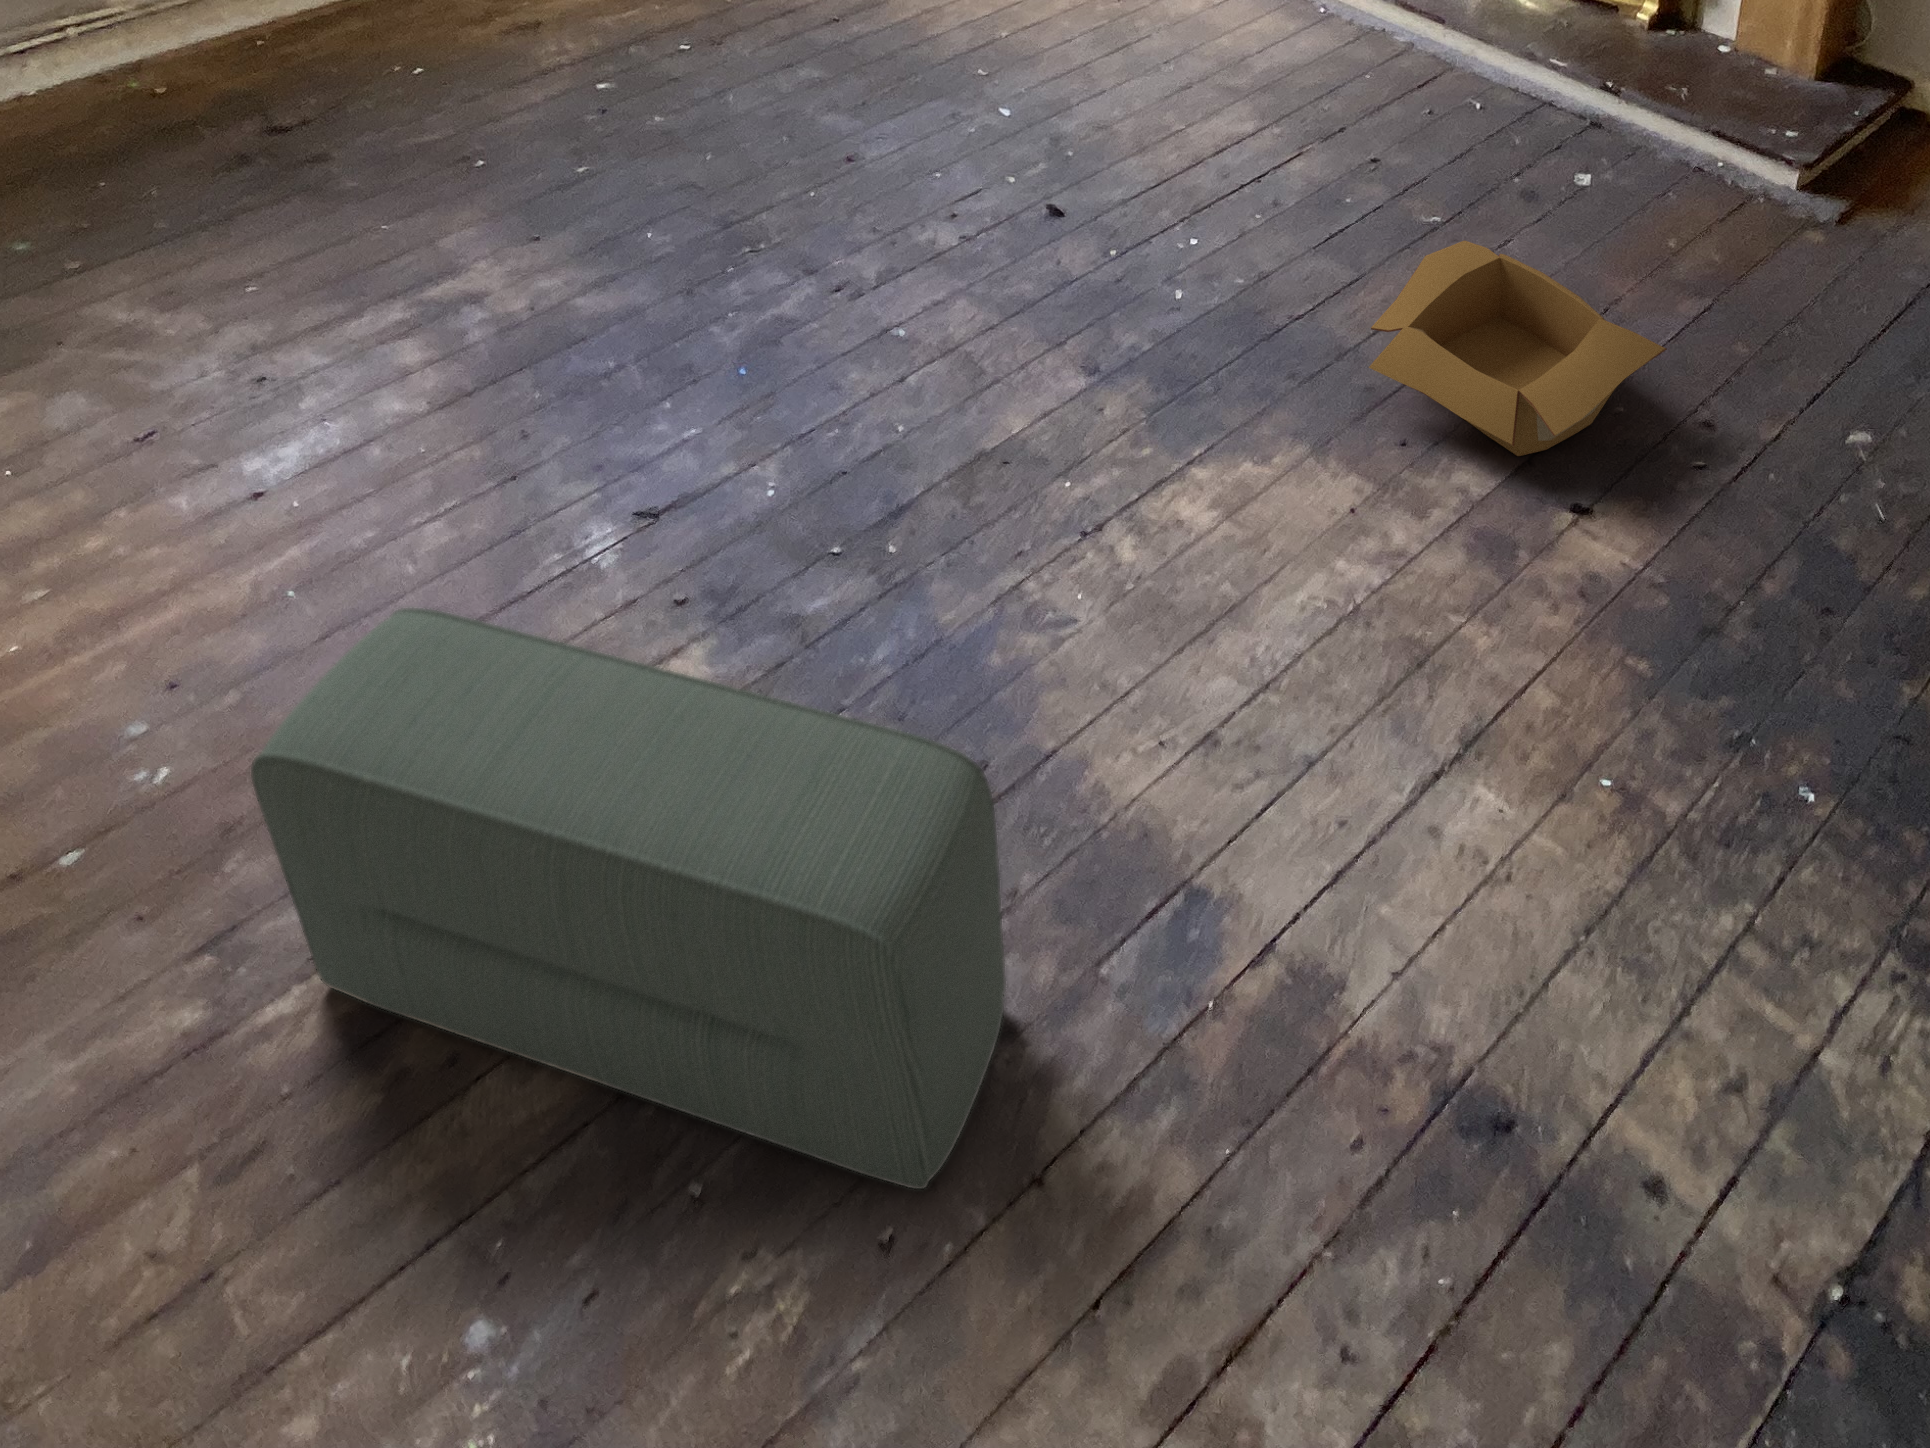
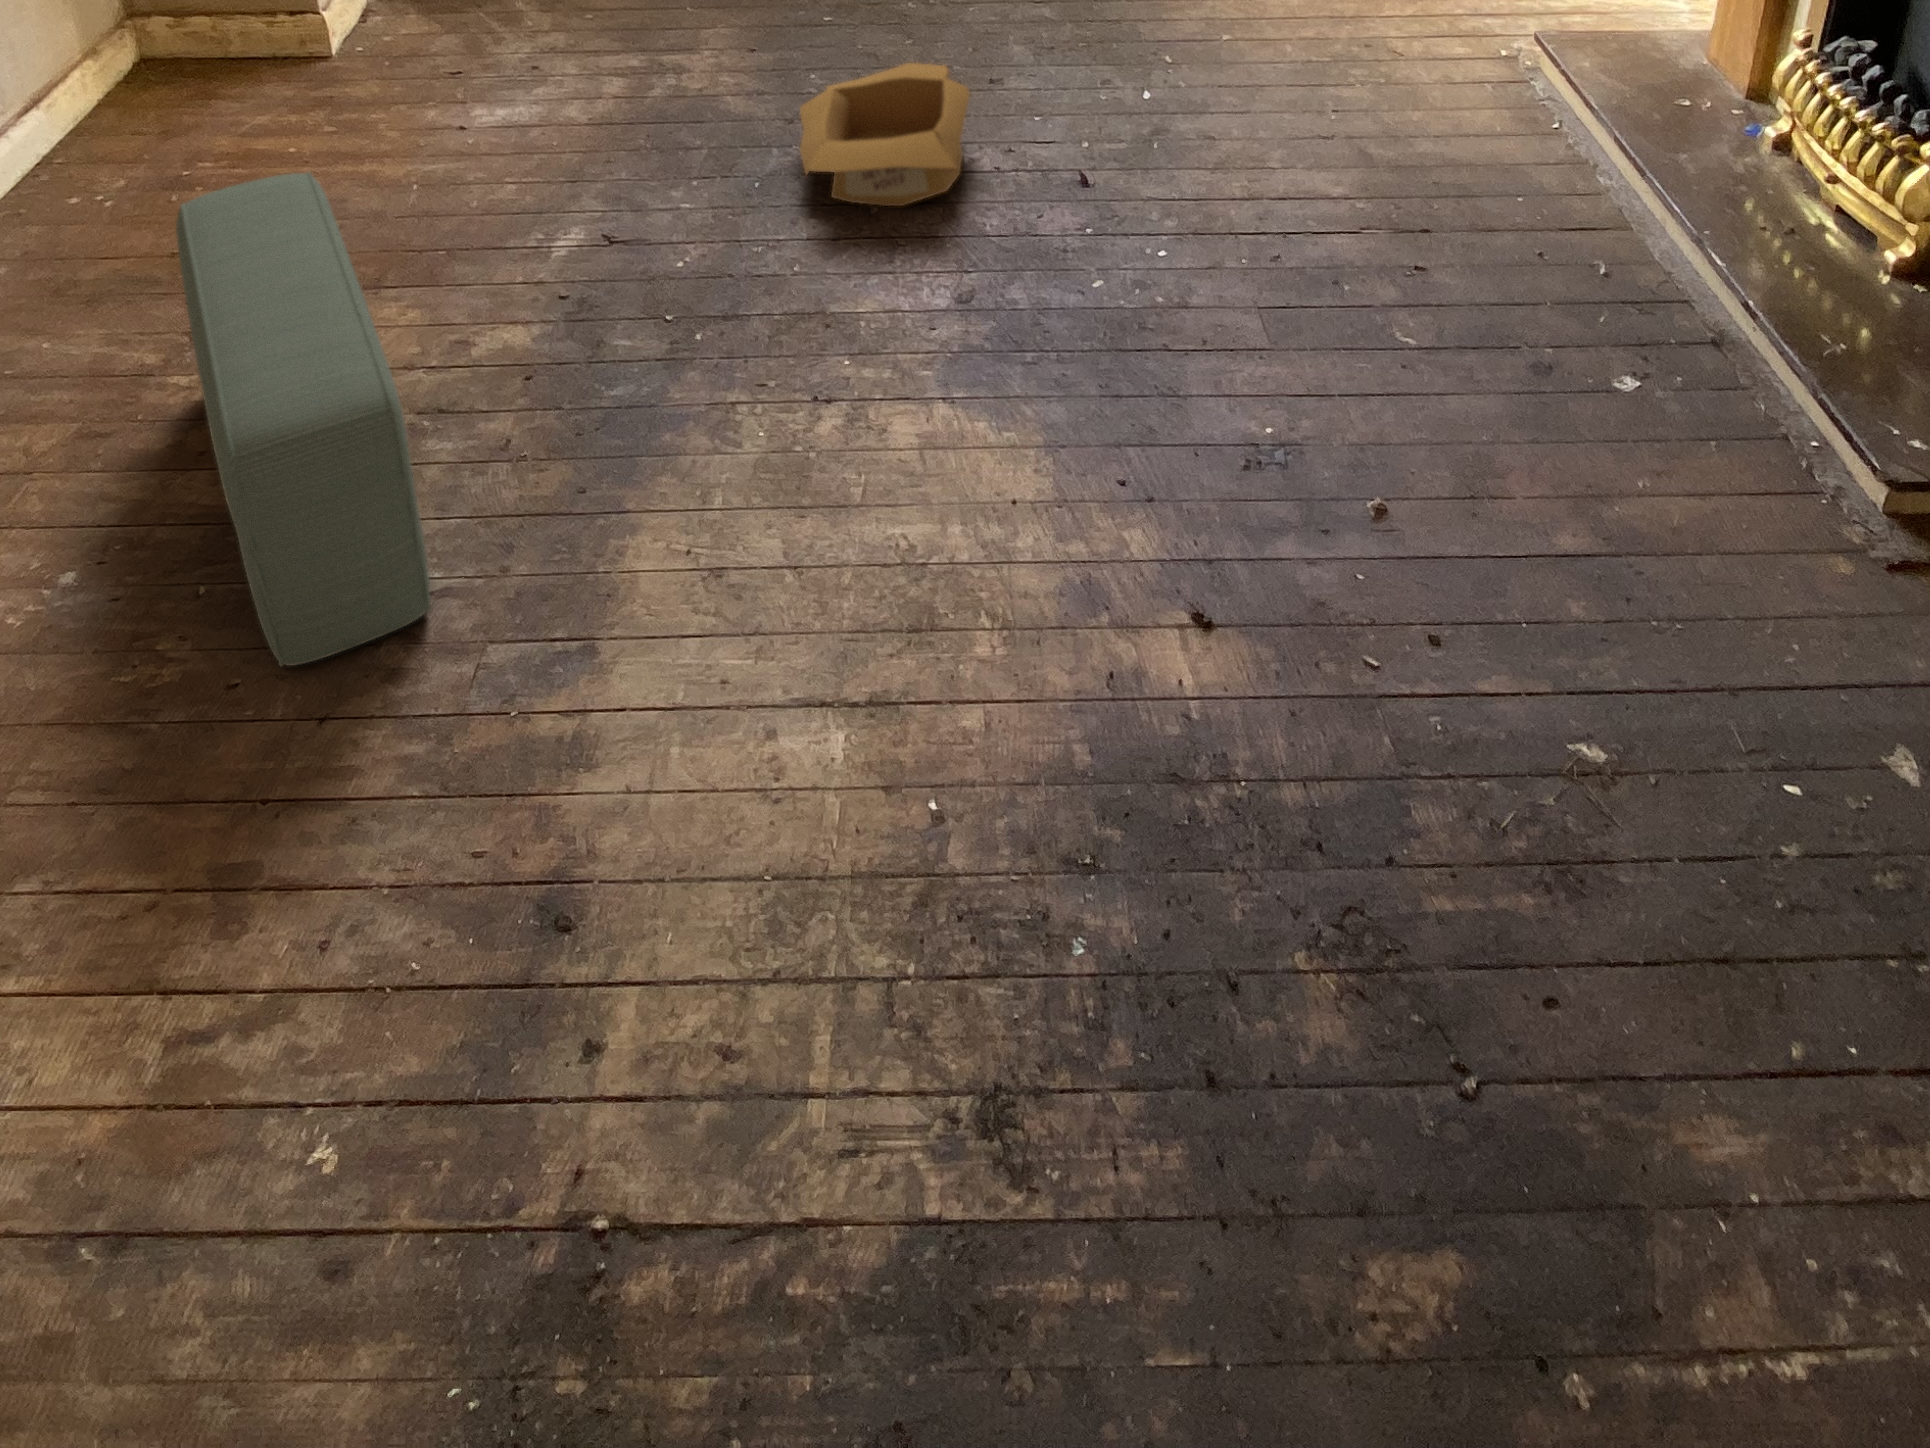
cardboard box: present [1369,241,1667,456] -> present [800,63,970,206]

